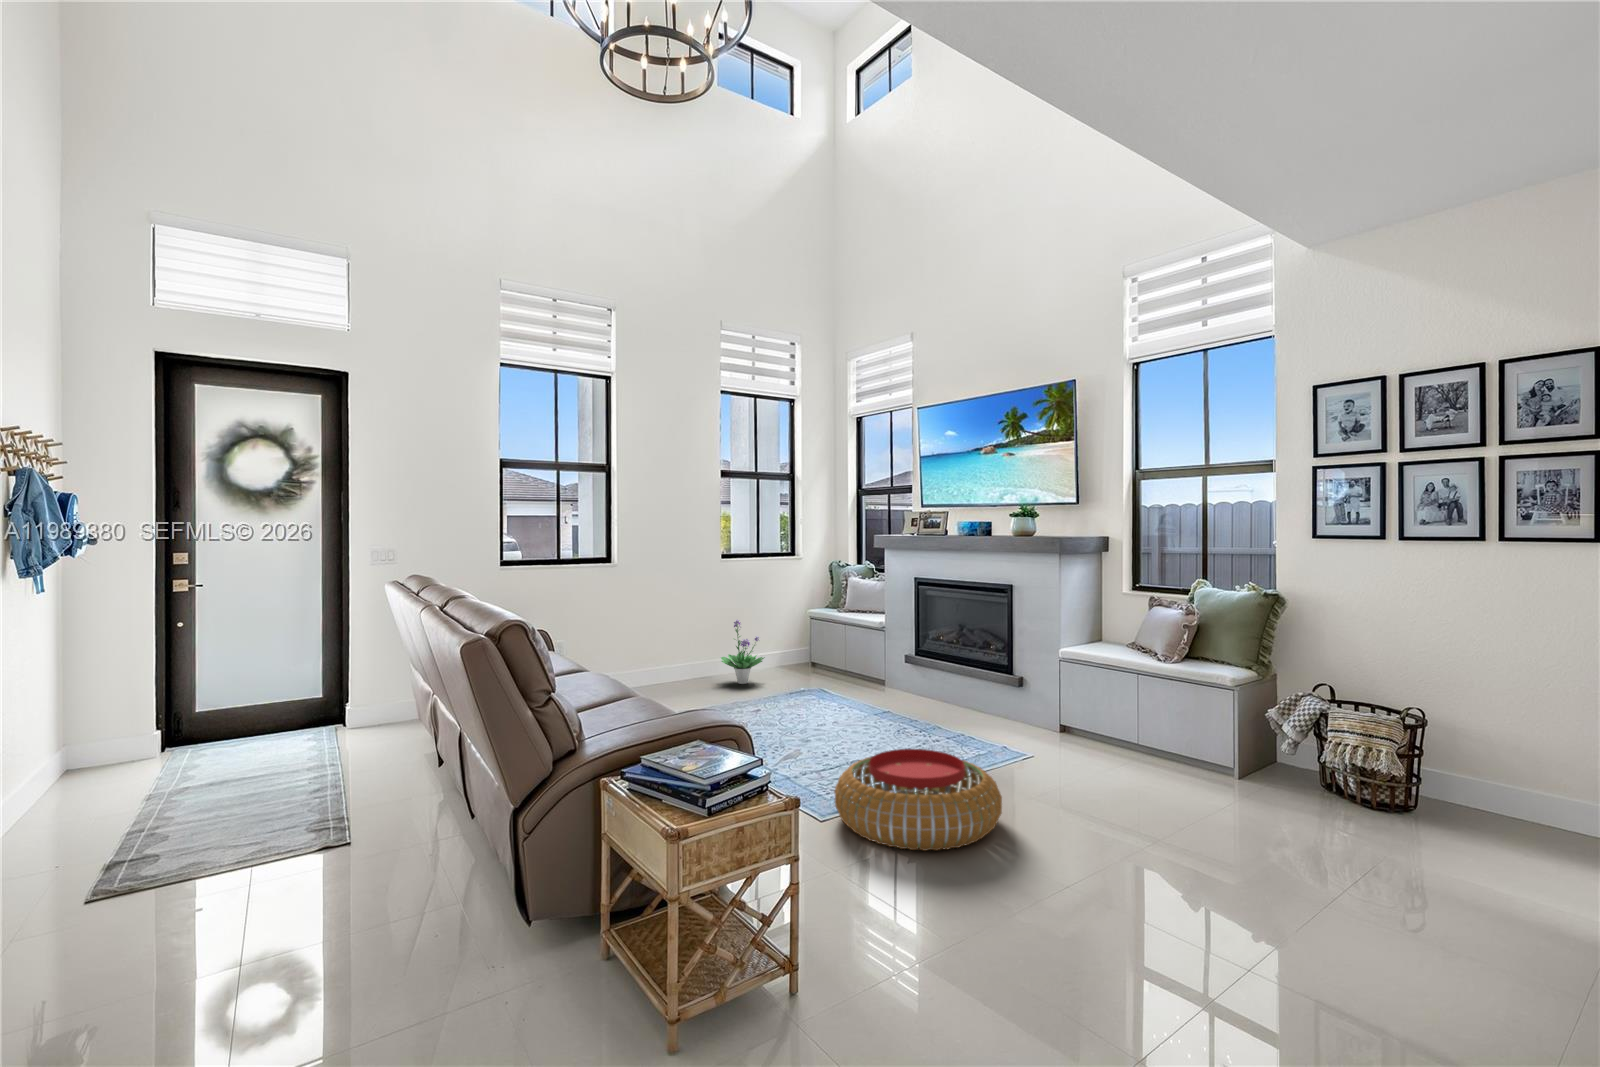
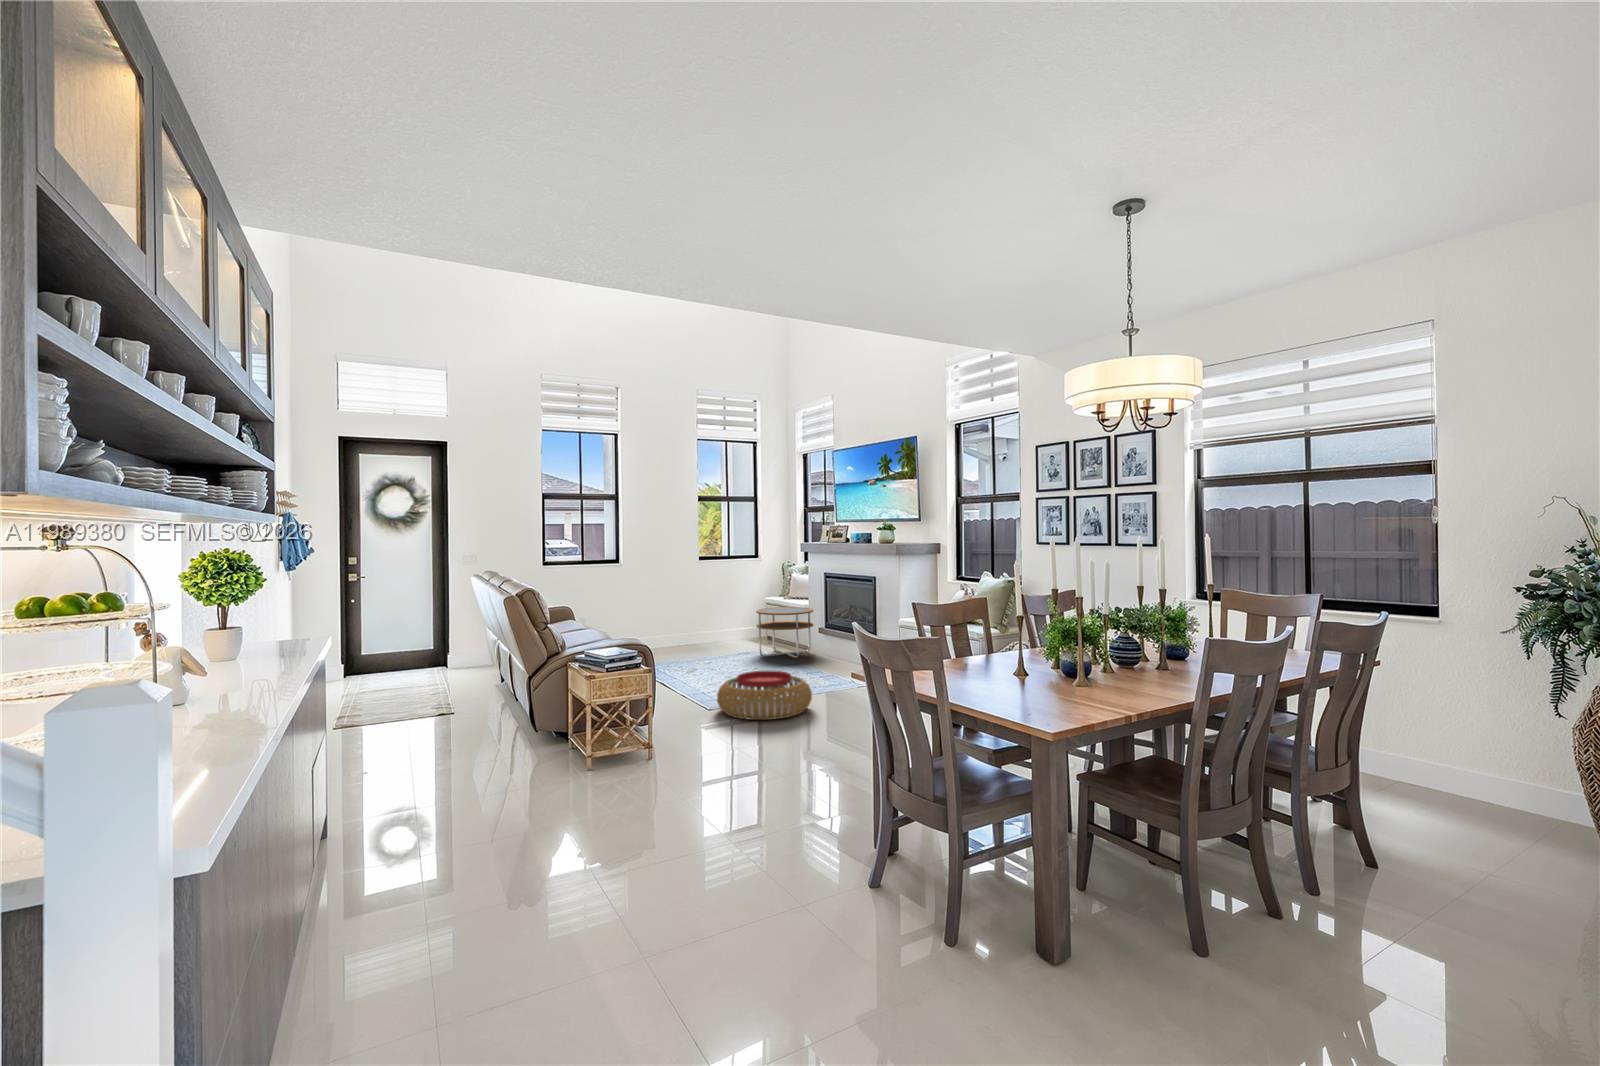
potted plant: present [721,620,765,684] -> none [697,602,730,647]
side table: none [816,628,899,704] -> present [756,607,813,658]

